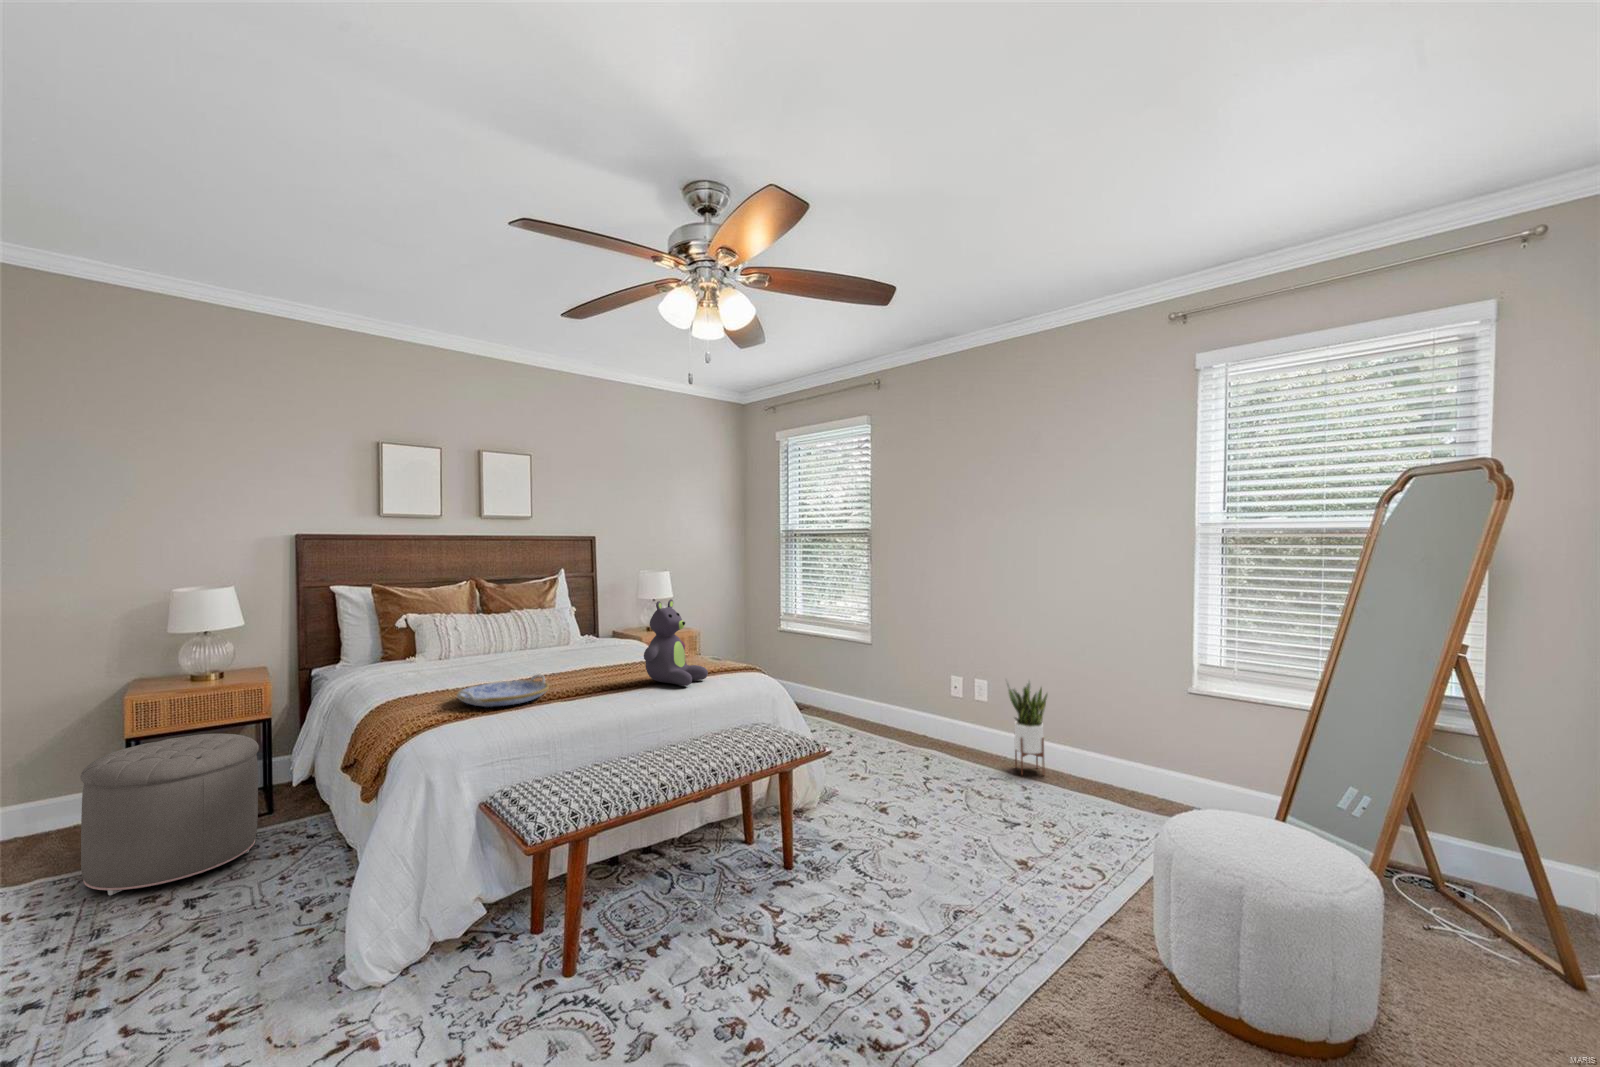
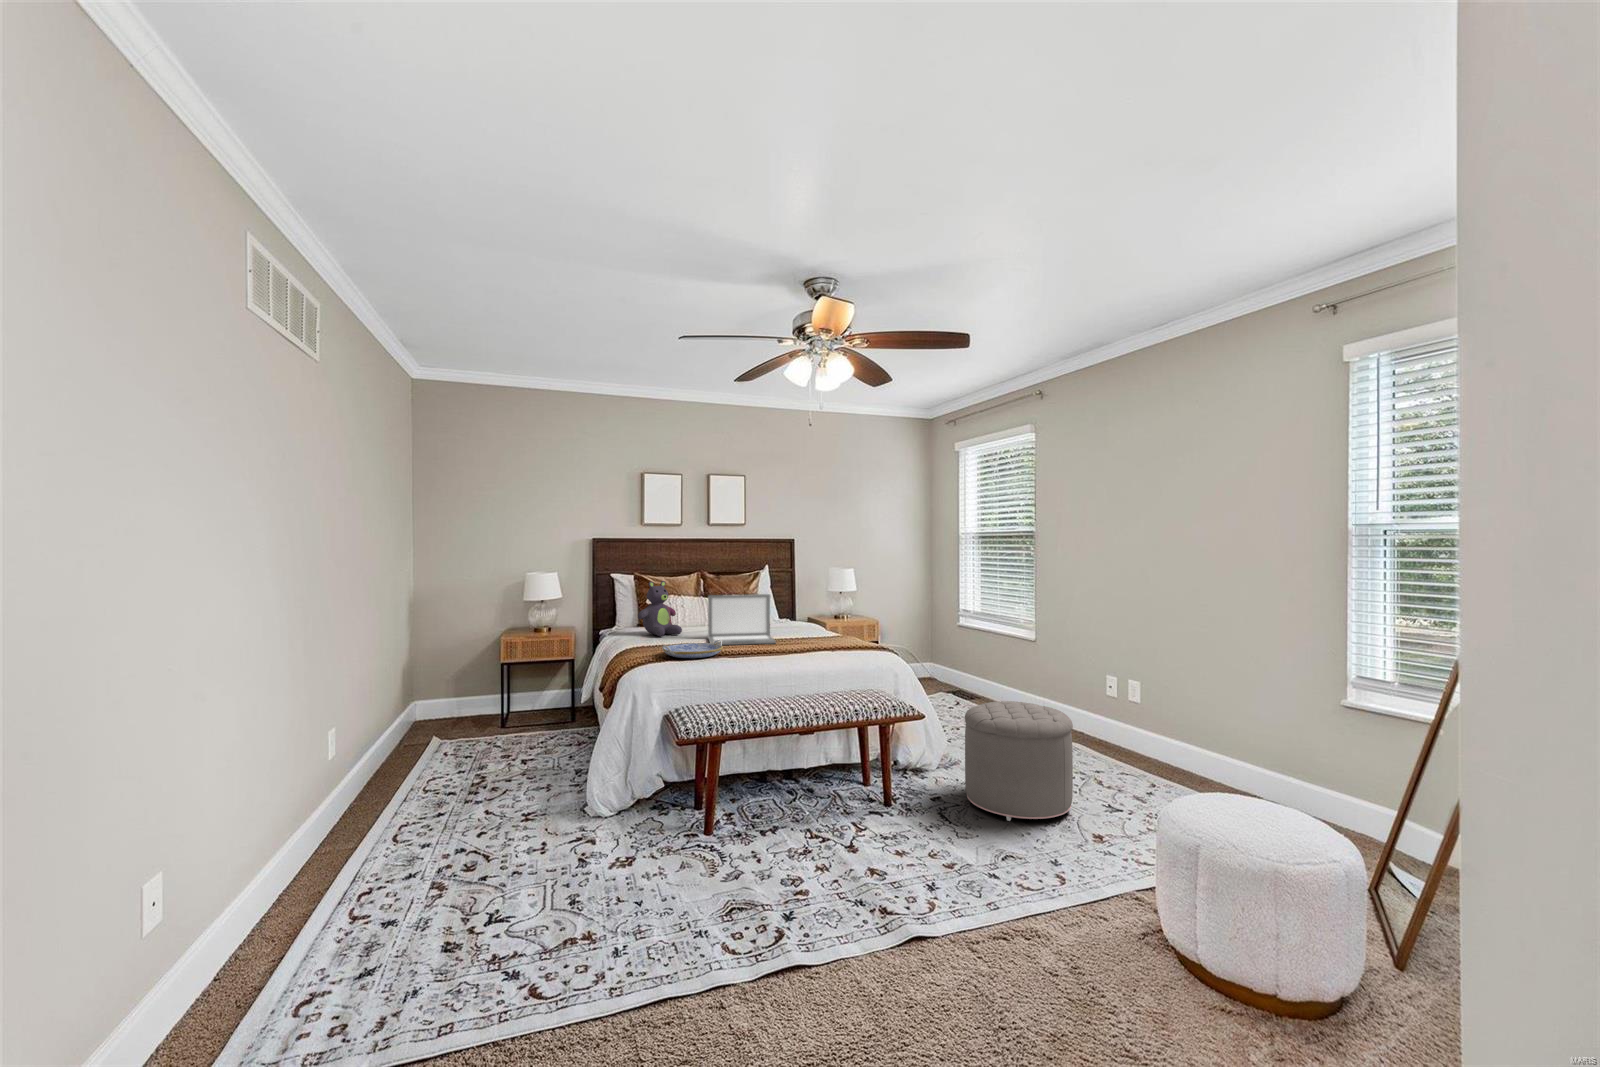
stuffed bear: present [644,599,708,686] -> present [638,581,682,636]
laptop: none [506,608,609,682] -> present [708,594,776,645]
potted plant: present [1006,680,1048,774] -> none [1145,679,1189,778]
ottoman: present [80,734,259,895] -> present [965,701,1073,821]

